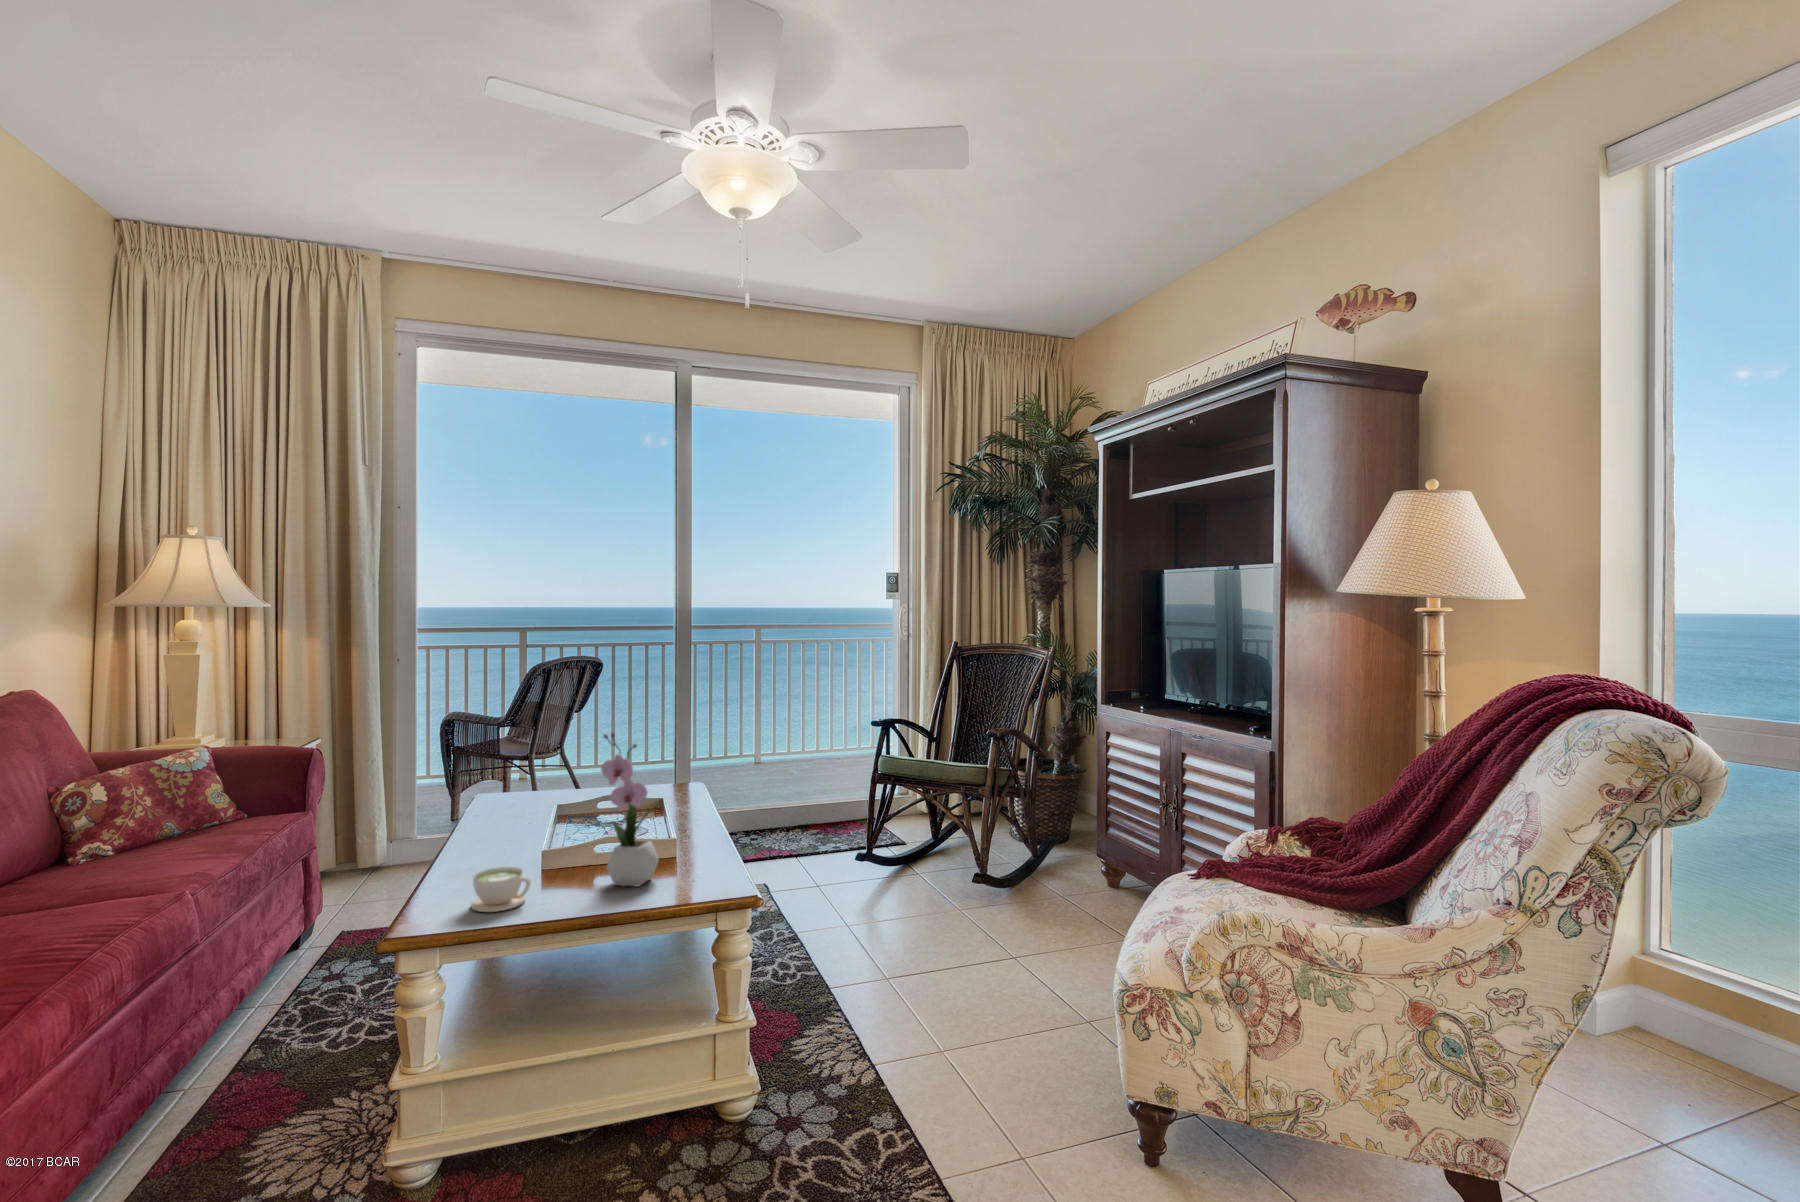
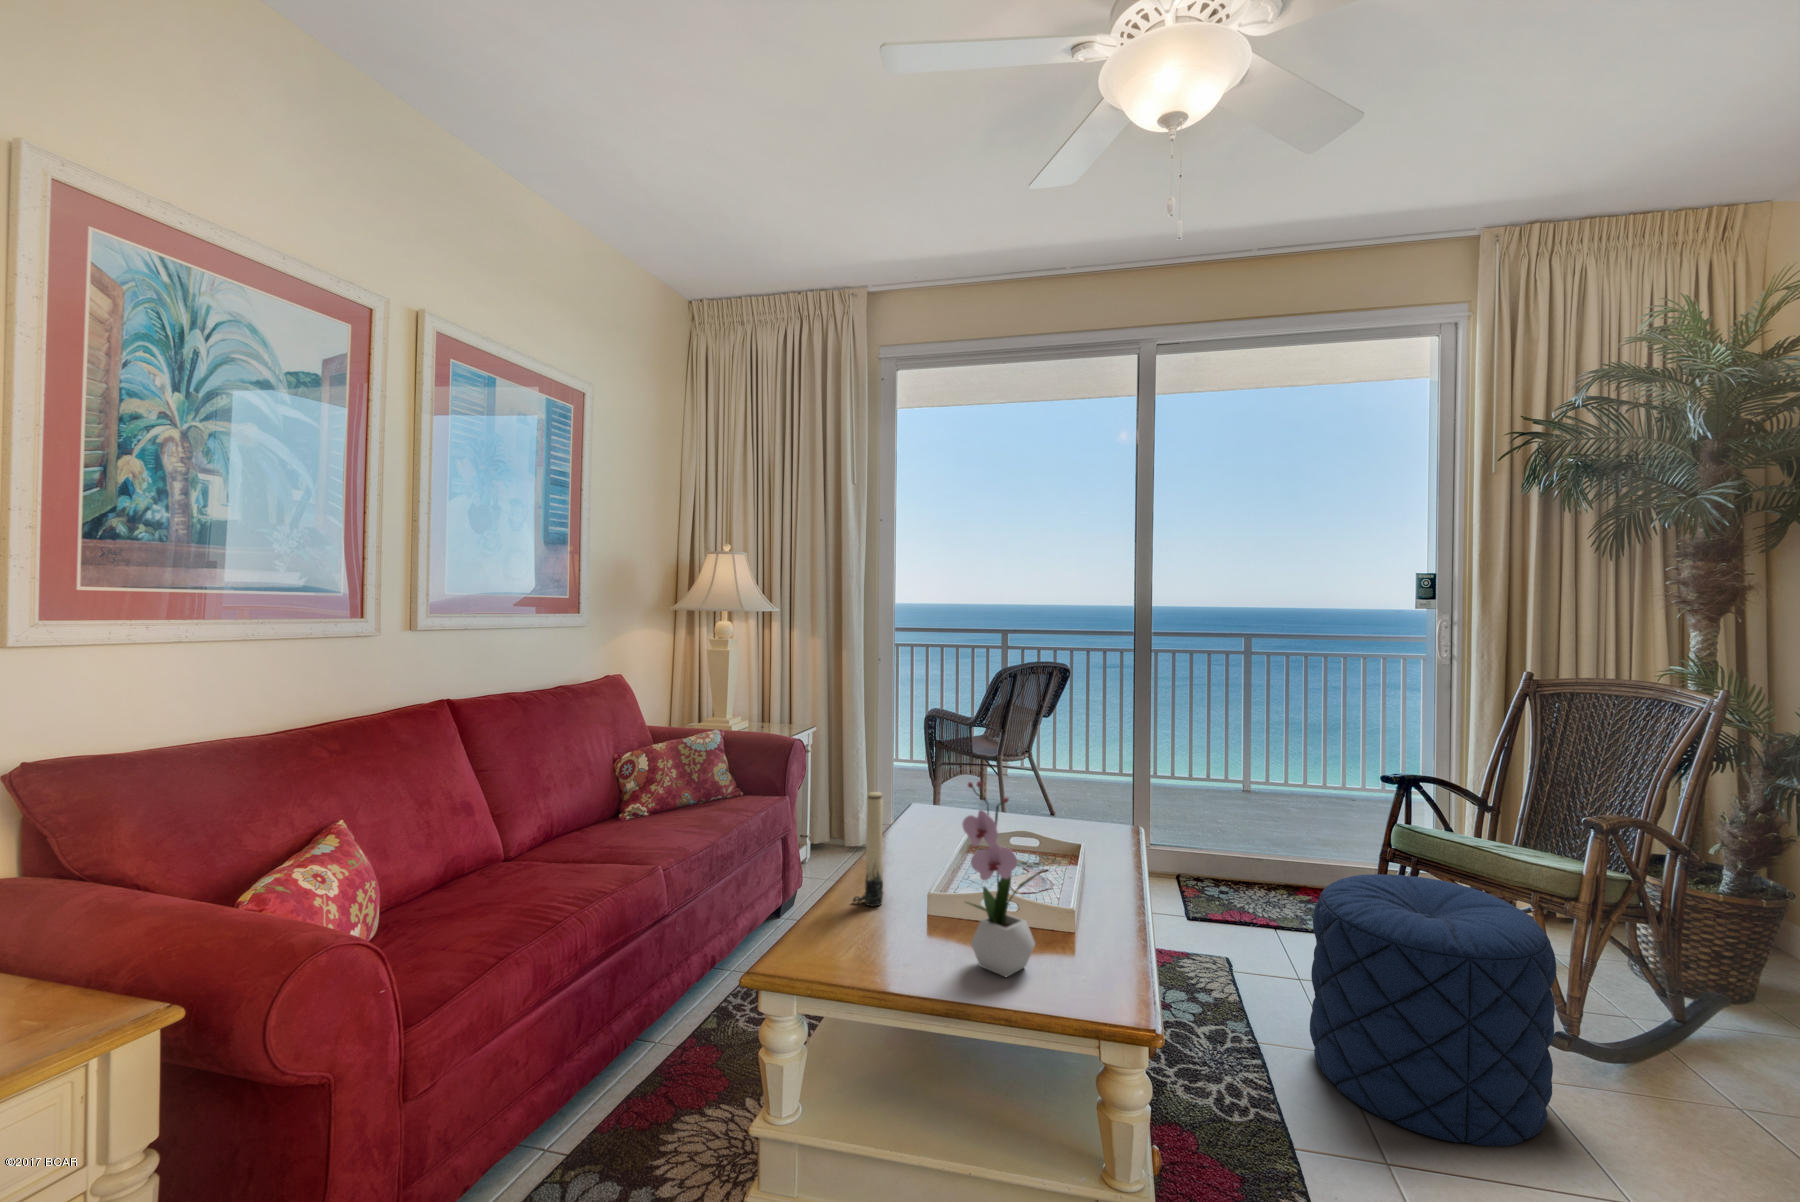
candle: none [466,764,499,871] -> present [853,792,883,906]
pouf: none [831,787,975,955] -> present [1310,874,1556,1146]
coffee cup: present [471,867,531,912] -> none [827,917,885,972]

